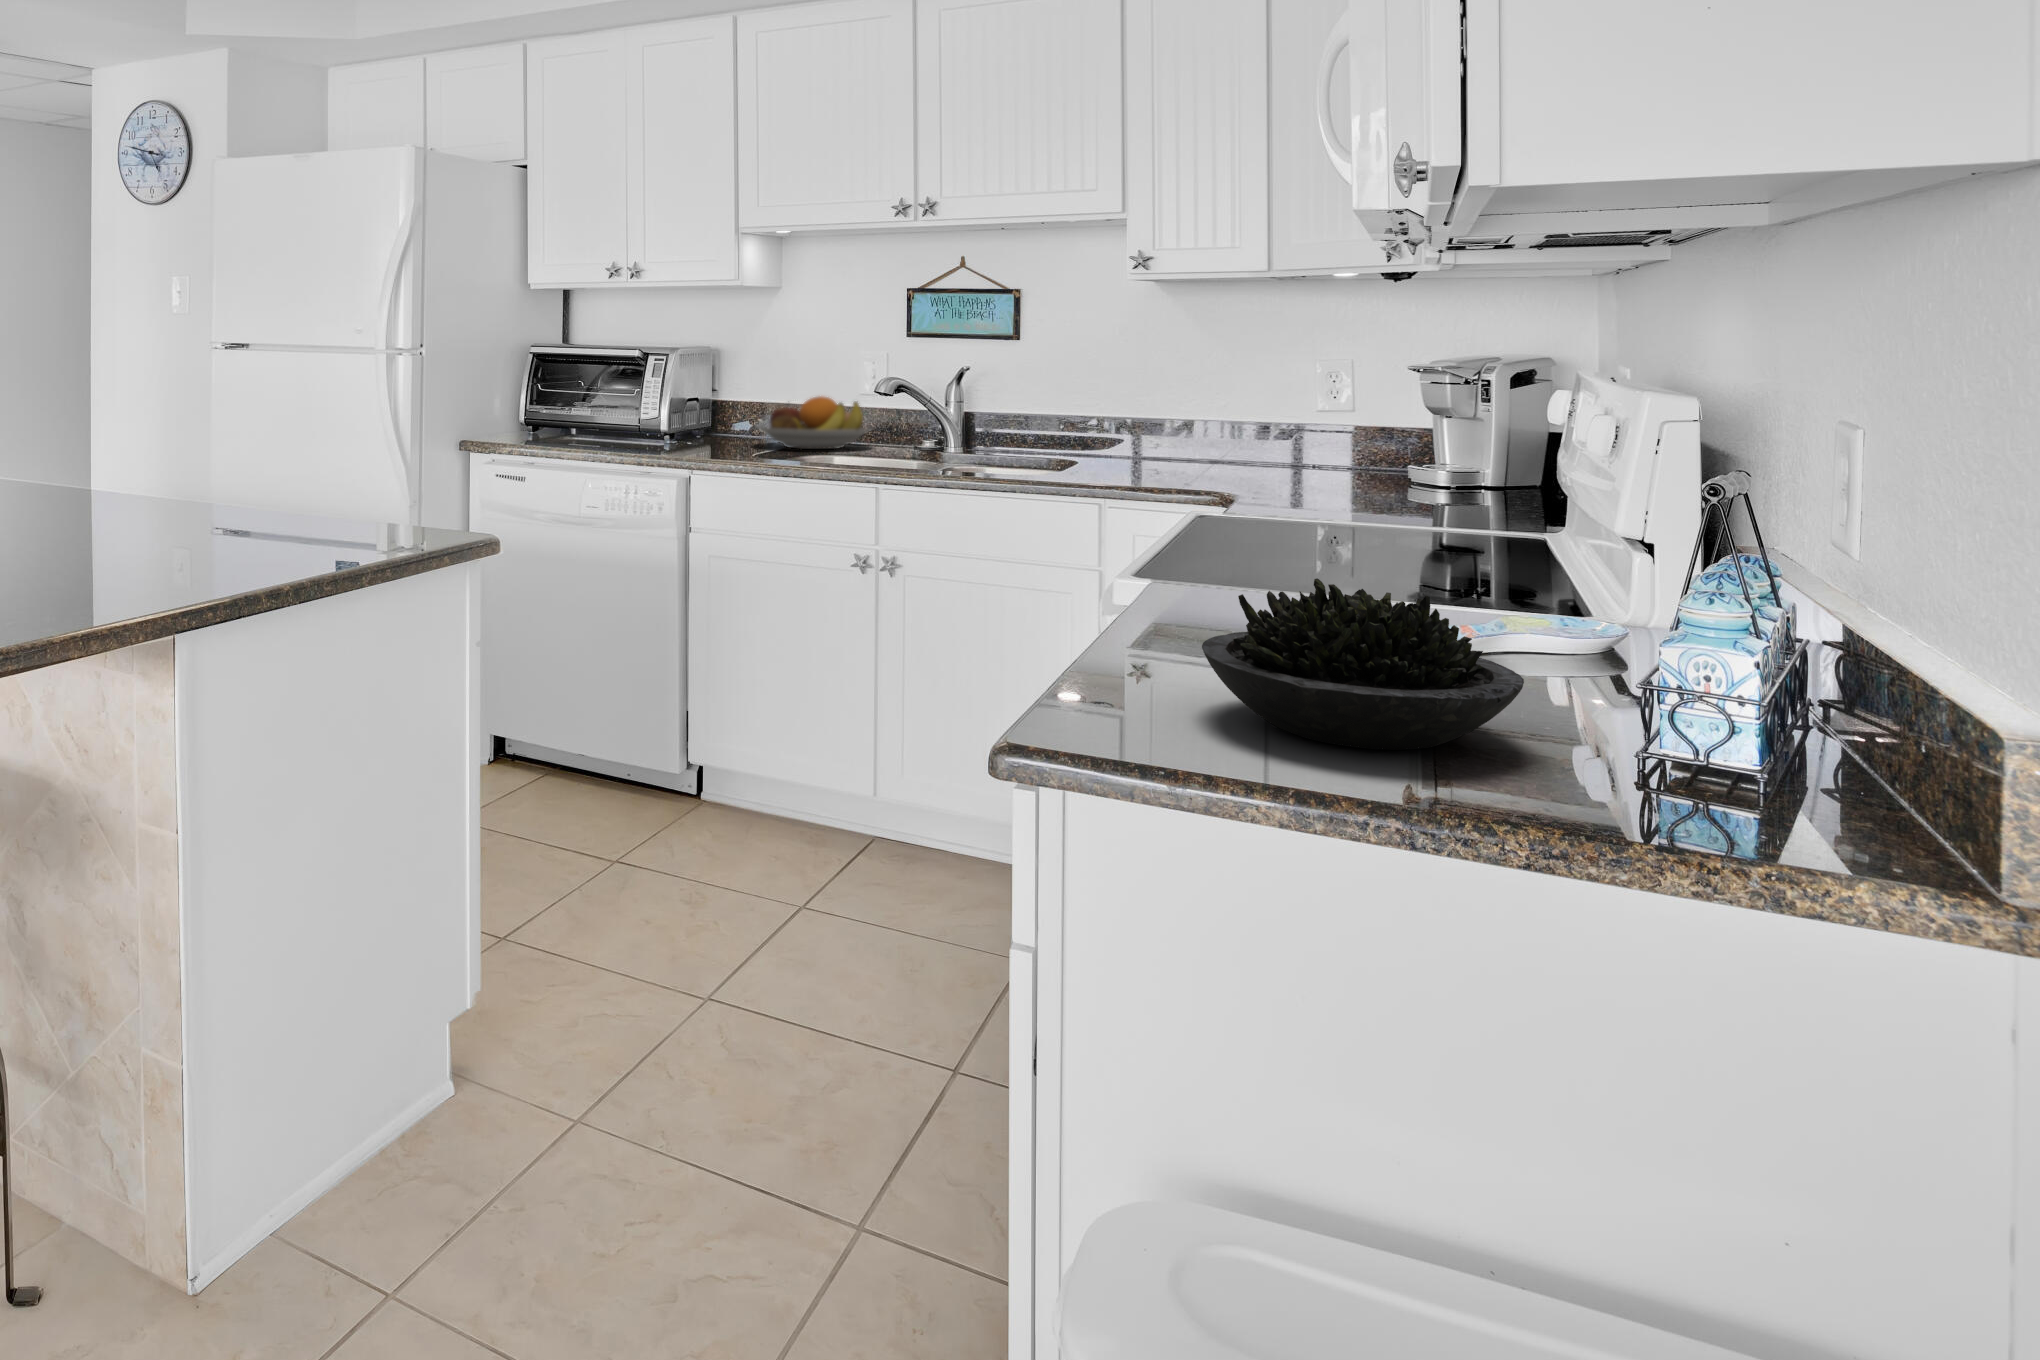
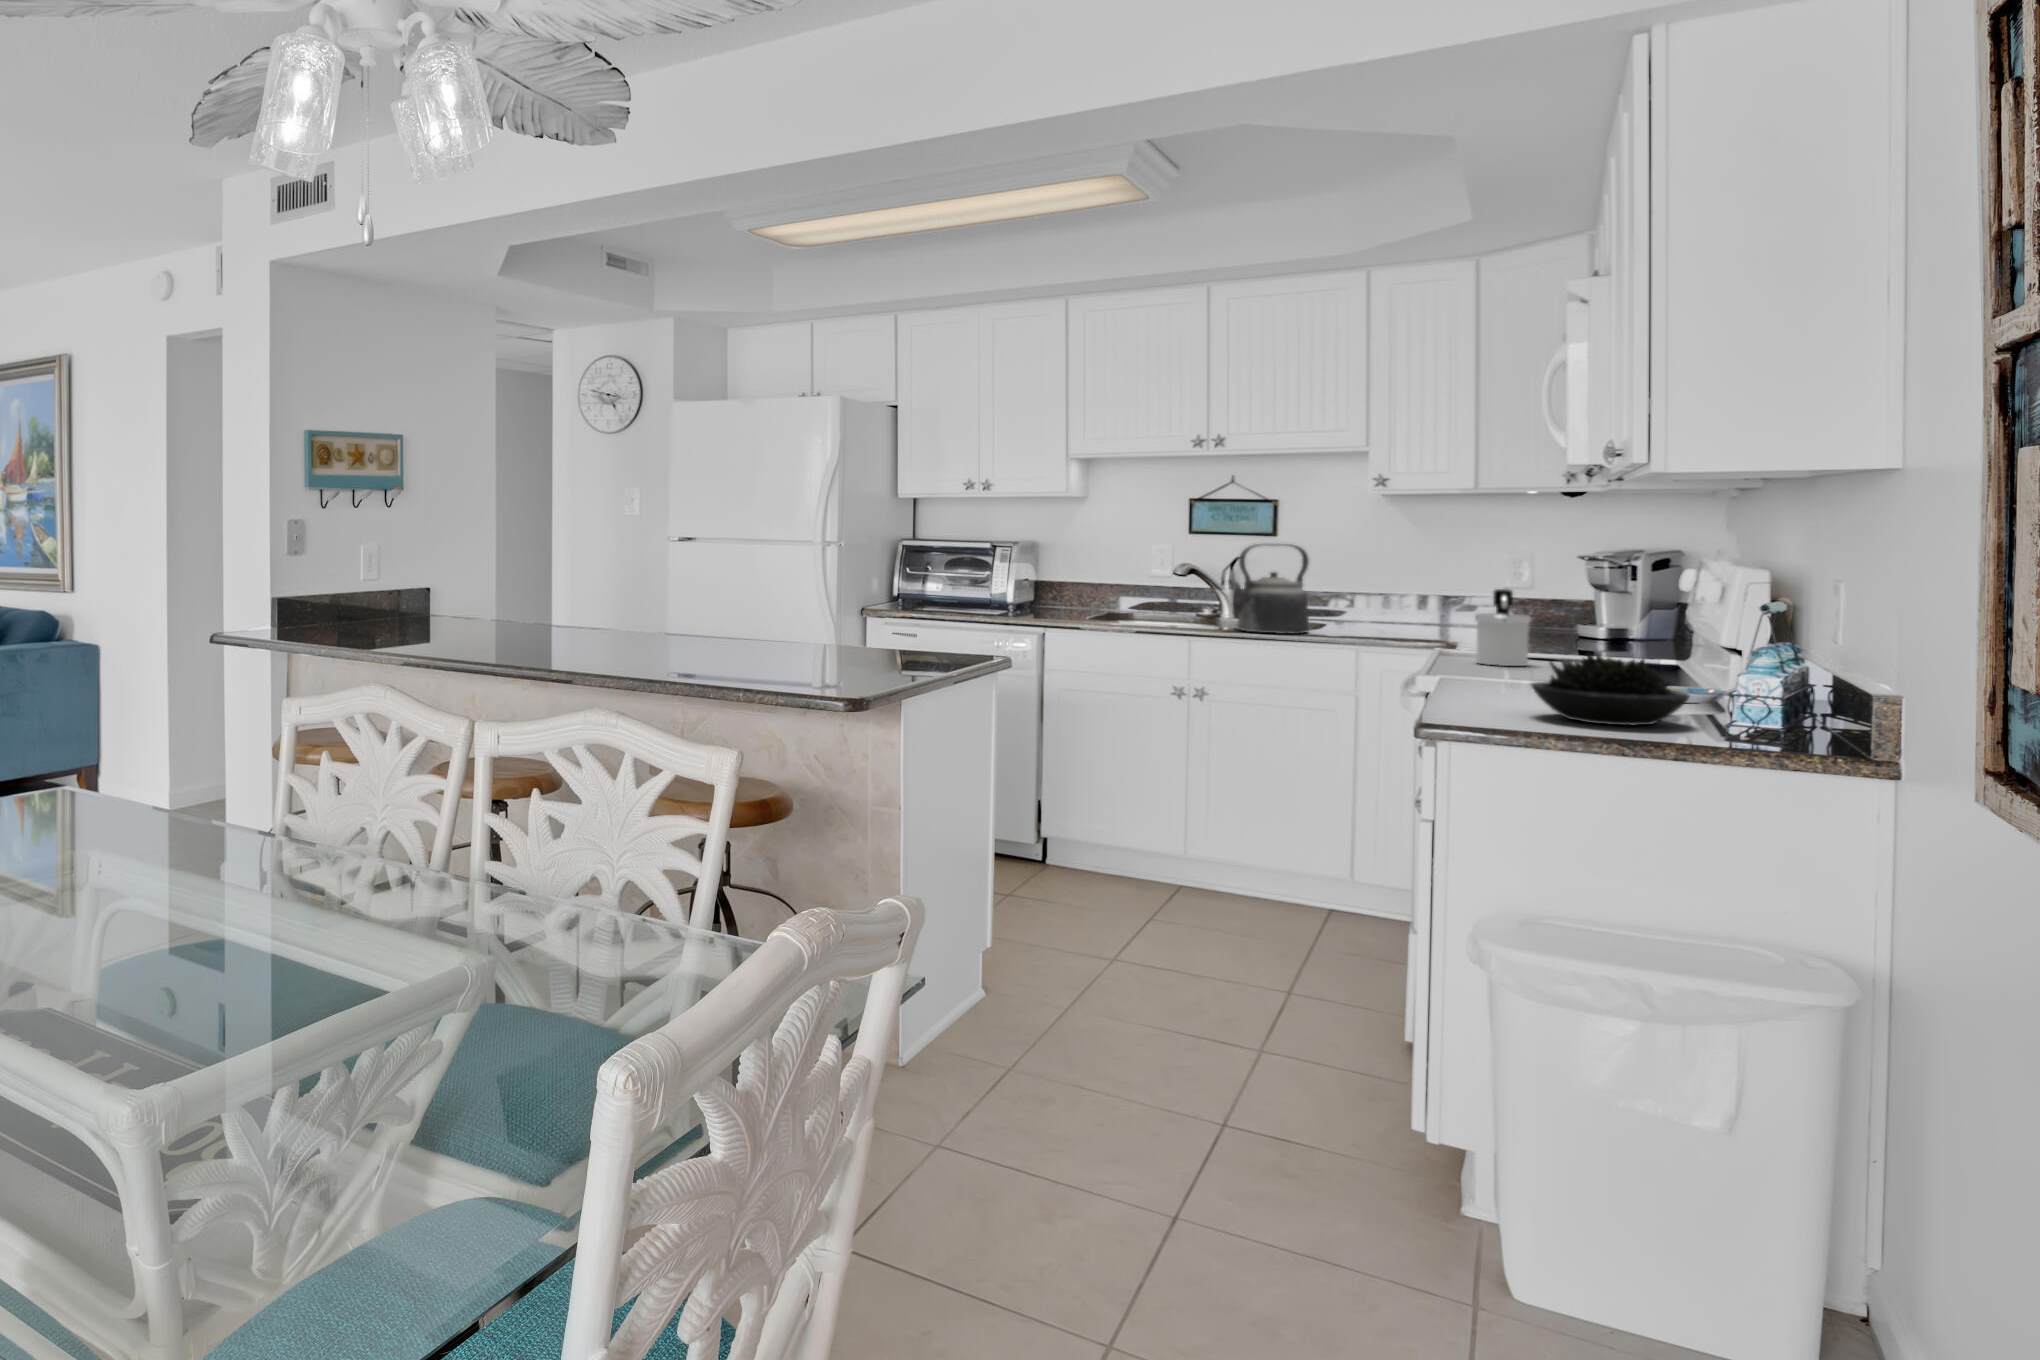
kettle: none [919,349,1036,481] -> present [1229,544,1309,634]
fruit bowl: present [755,396,872,449] -> none [1069,577,1163,615]
soap dispenser: none [1219,421,1303,549] -> present [1475,589,1531,666]

